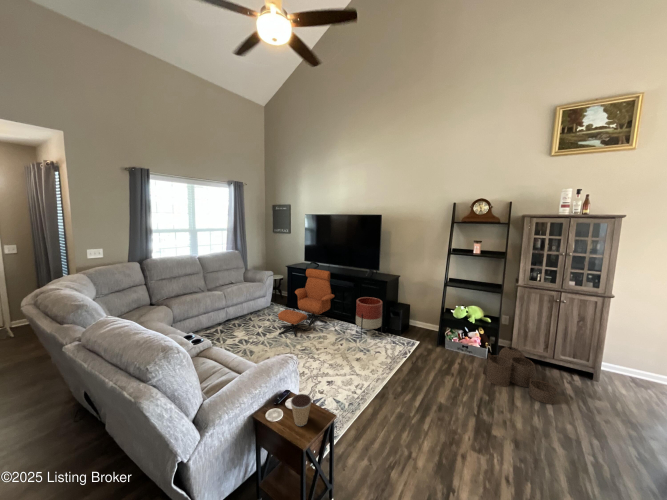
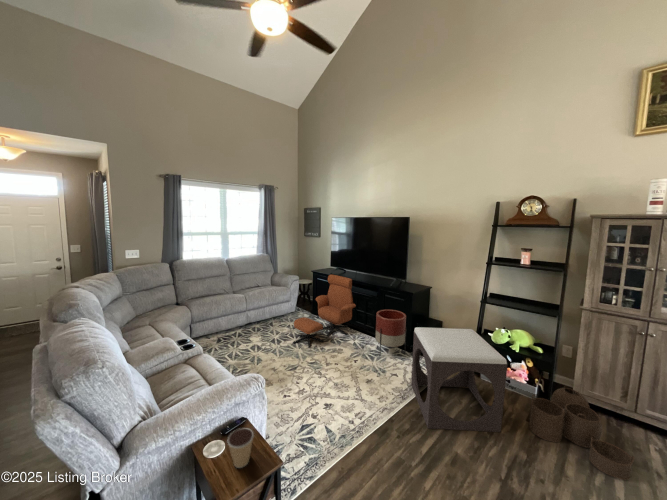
footstool: none [393,307,473,389] -> present [411,327,507,432]

